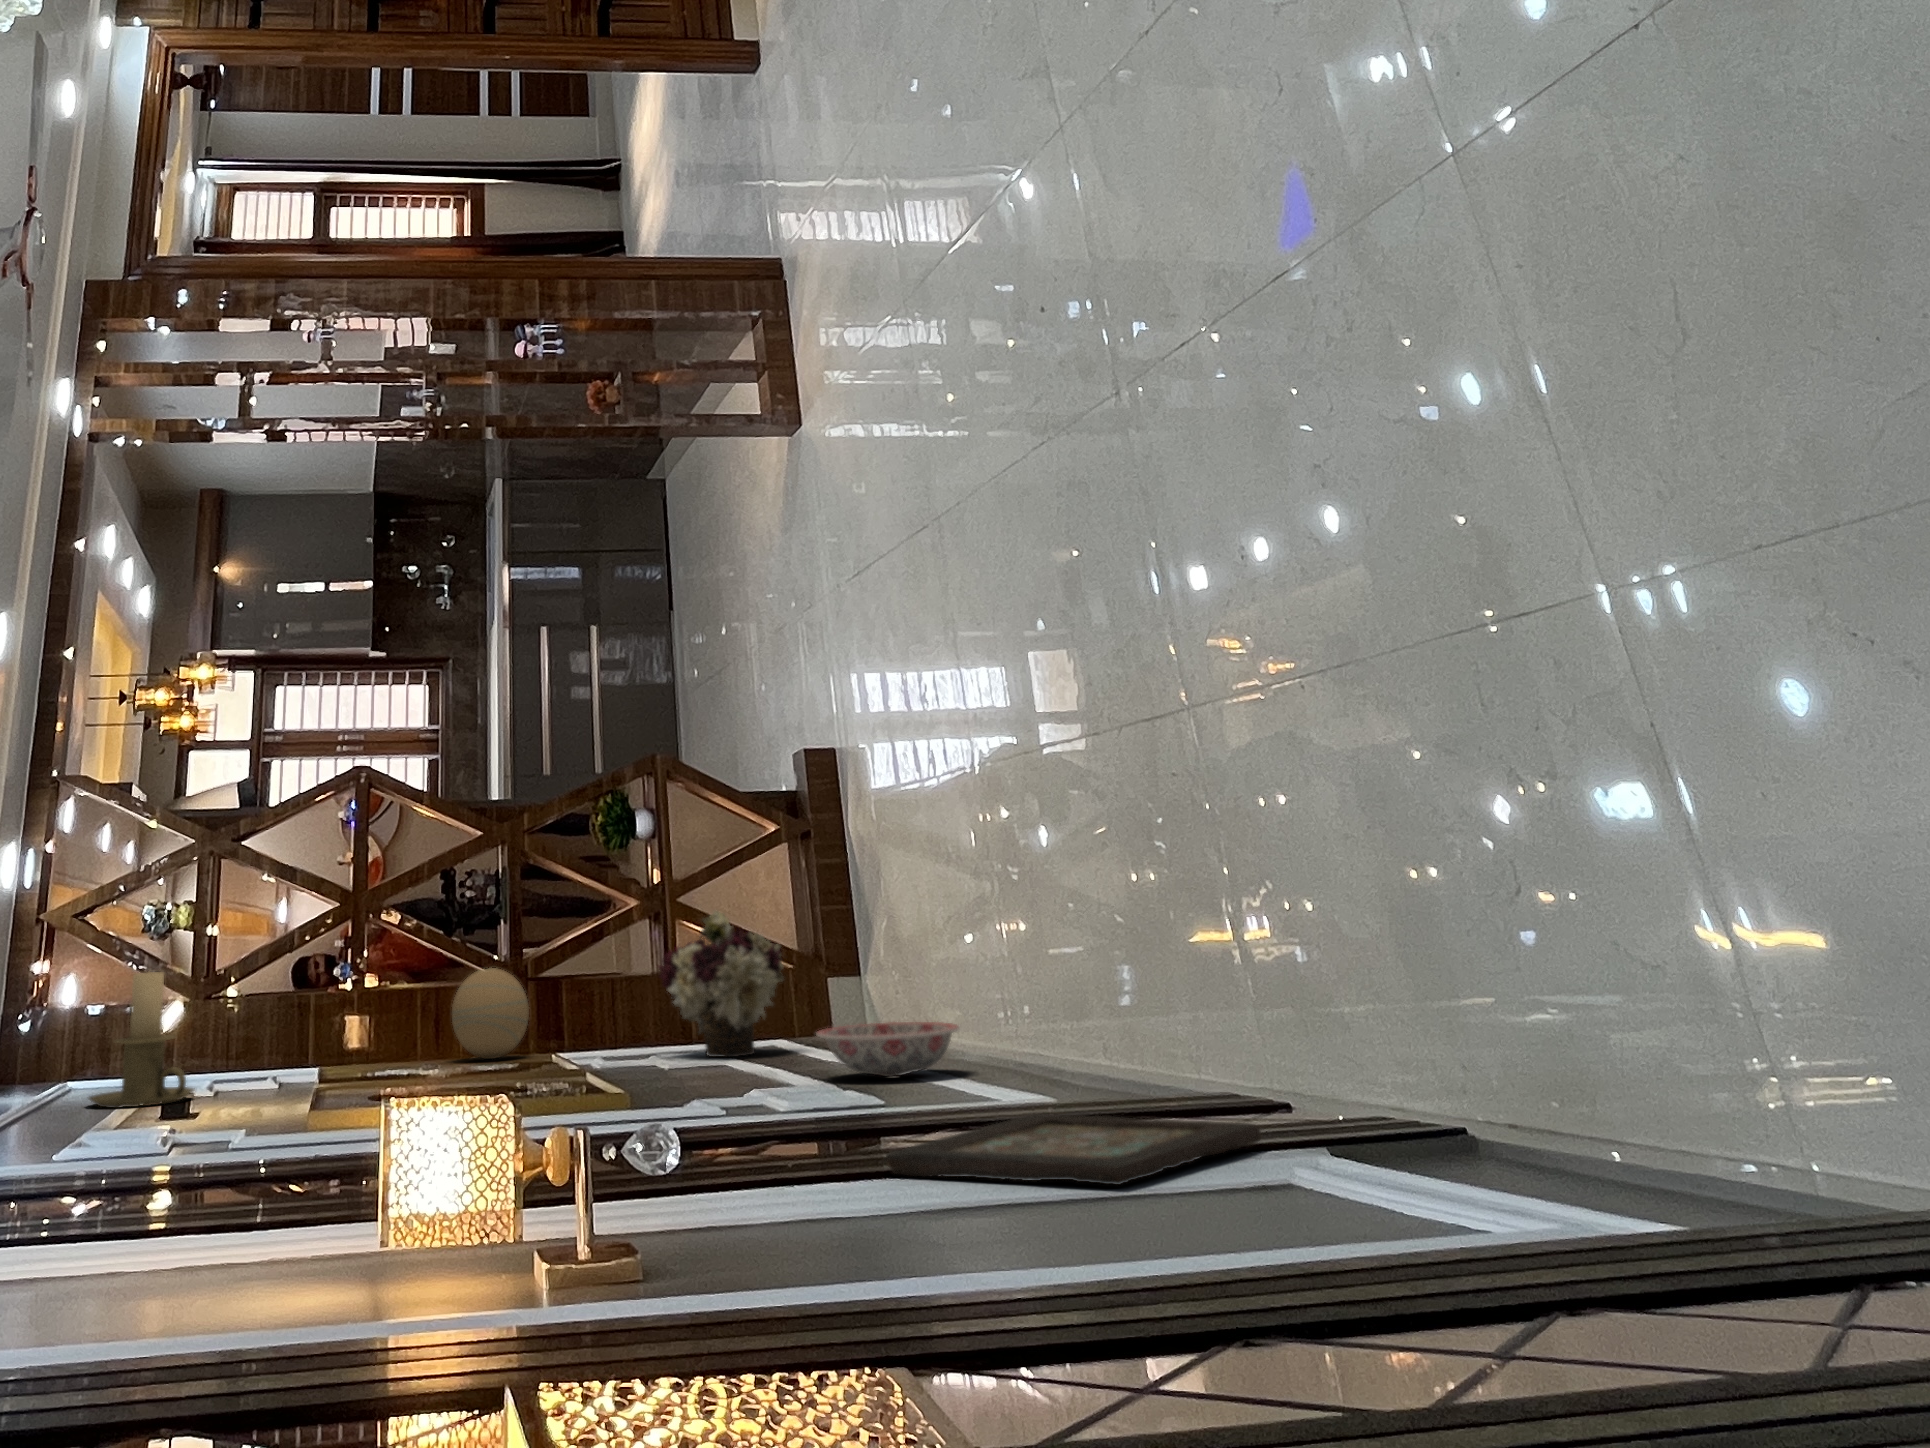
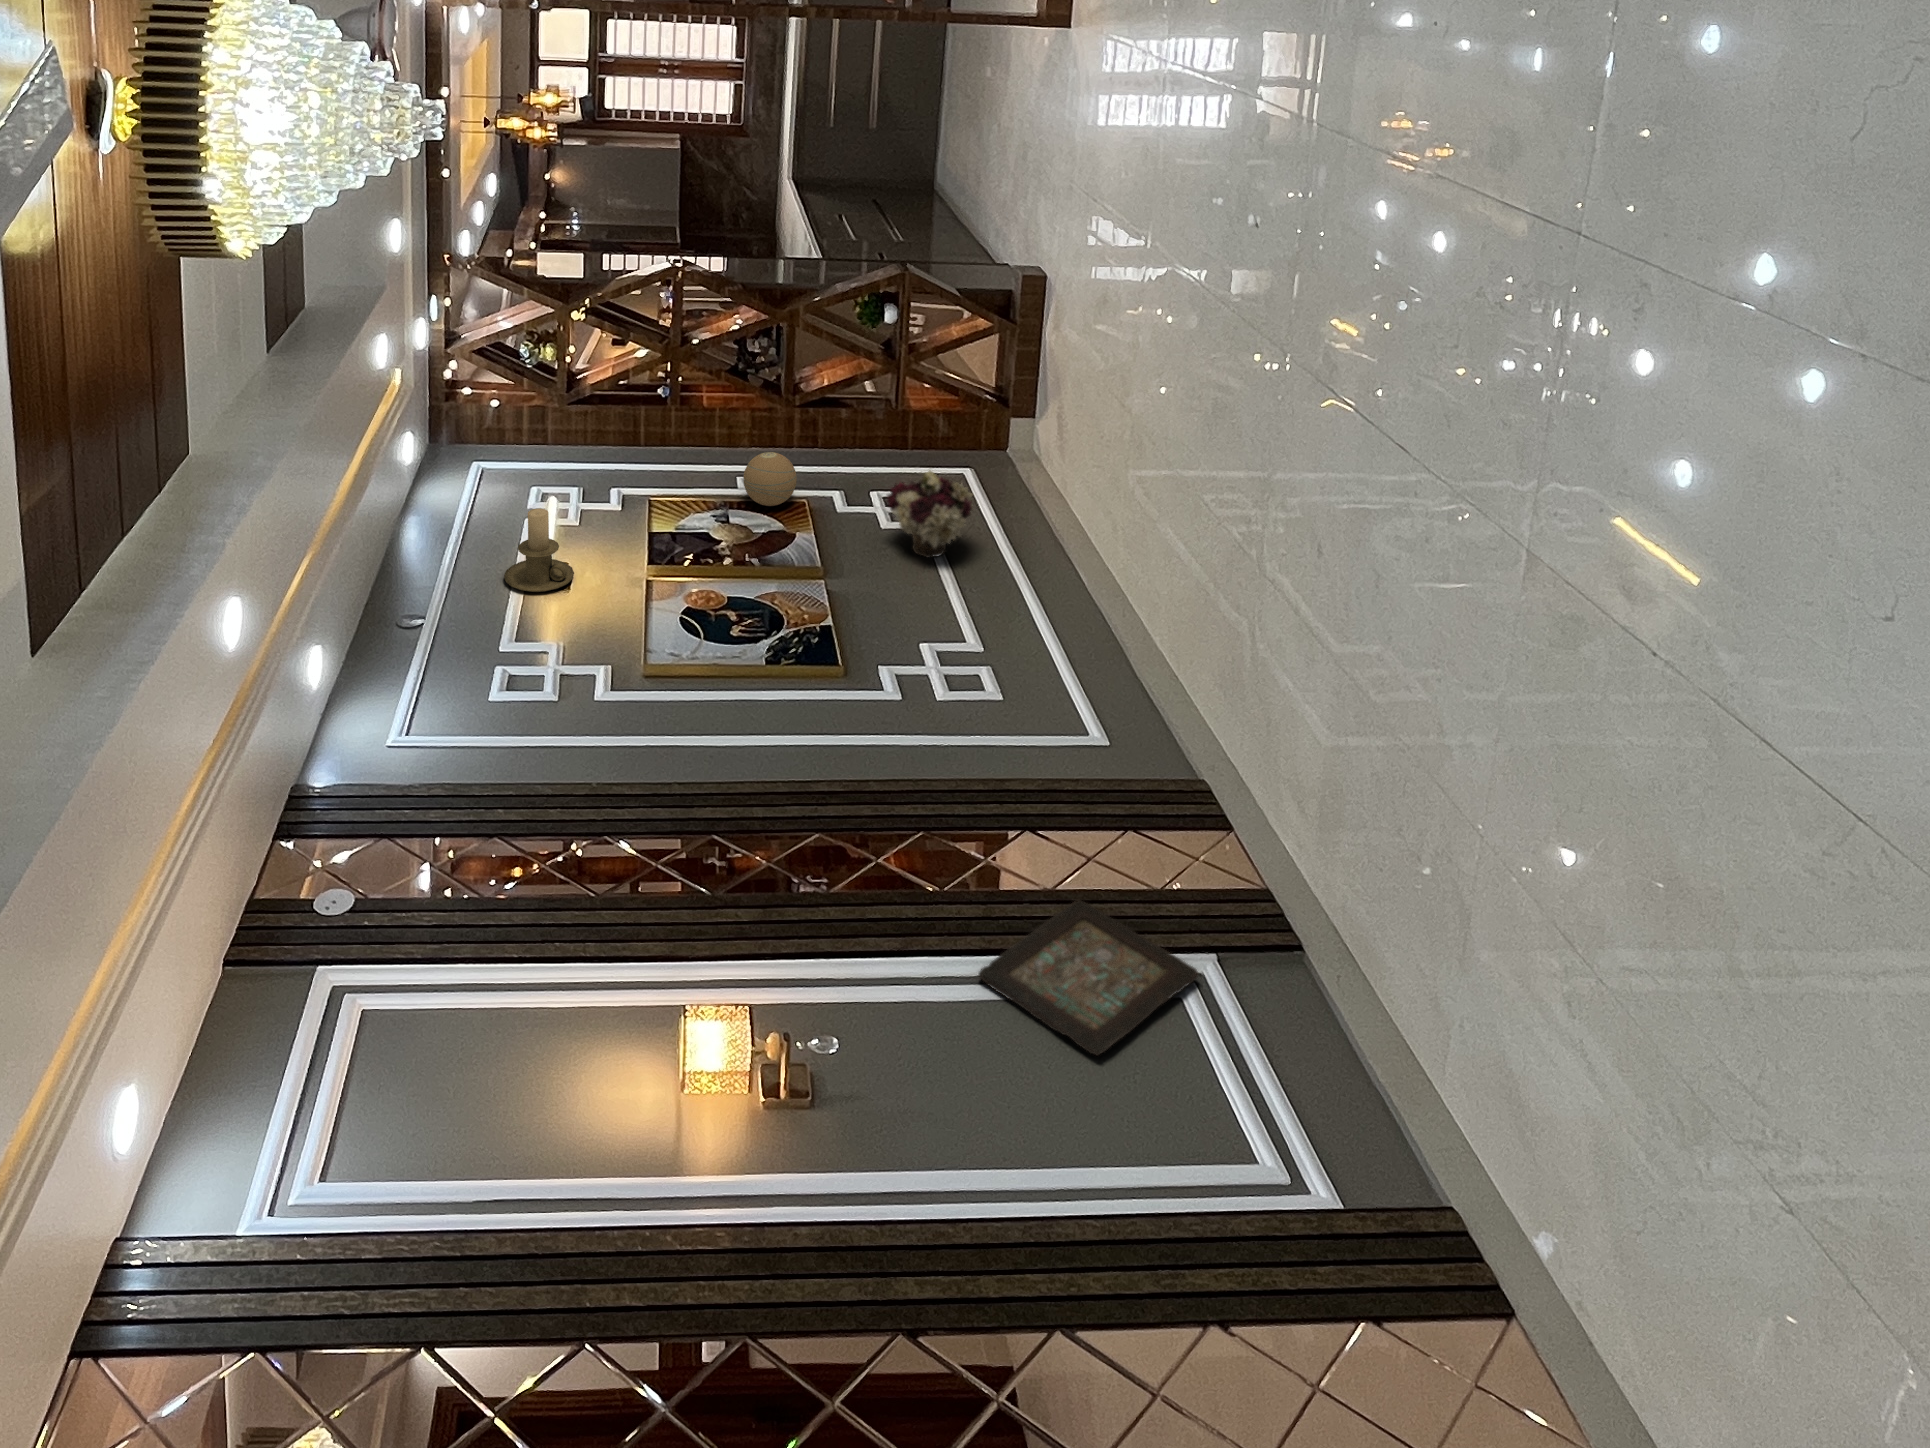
ceramic bowl: present [816,1022,959,1076] -> none [978,624,1073,680]

